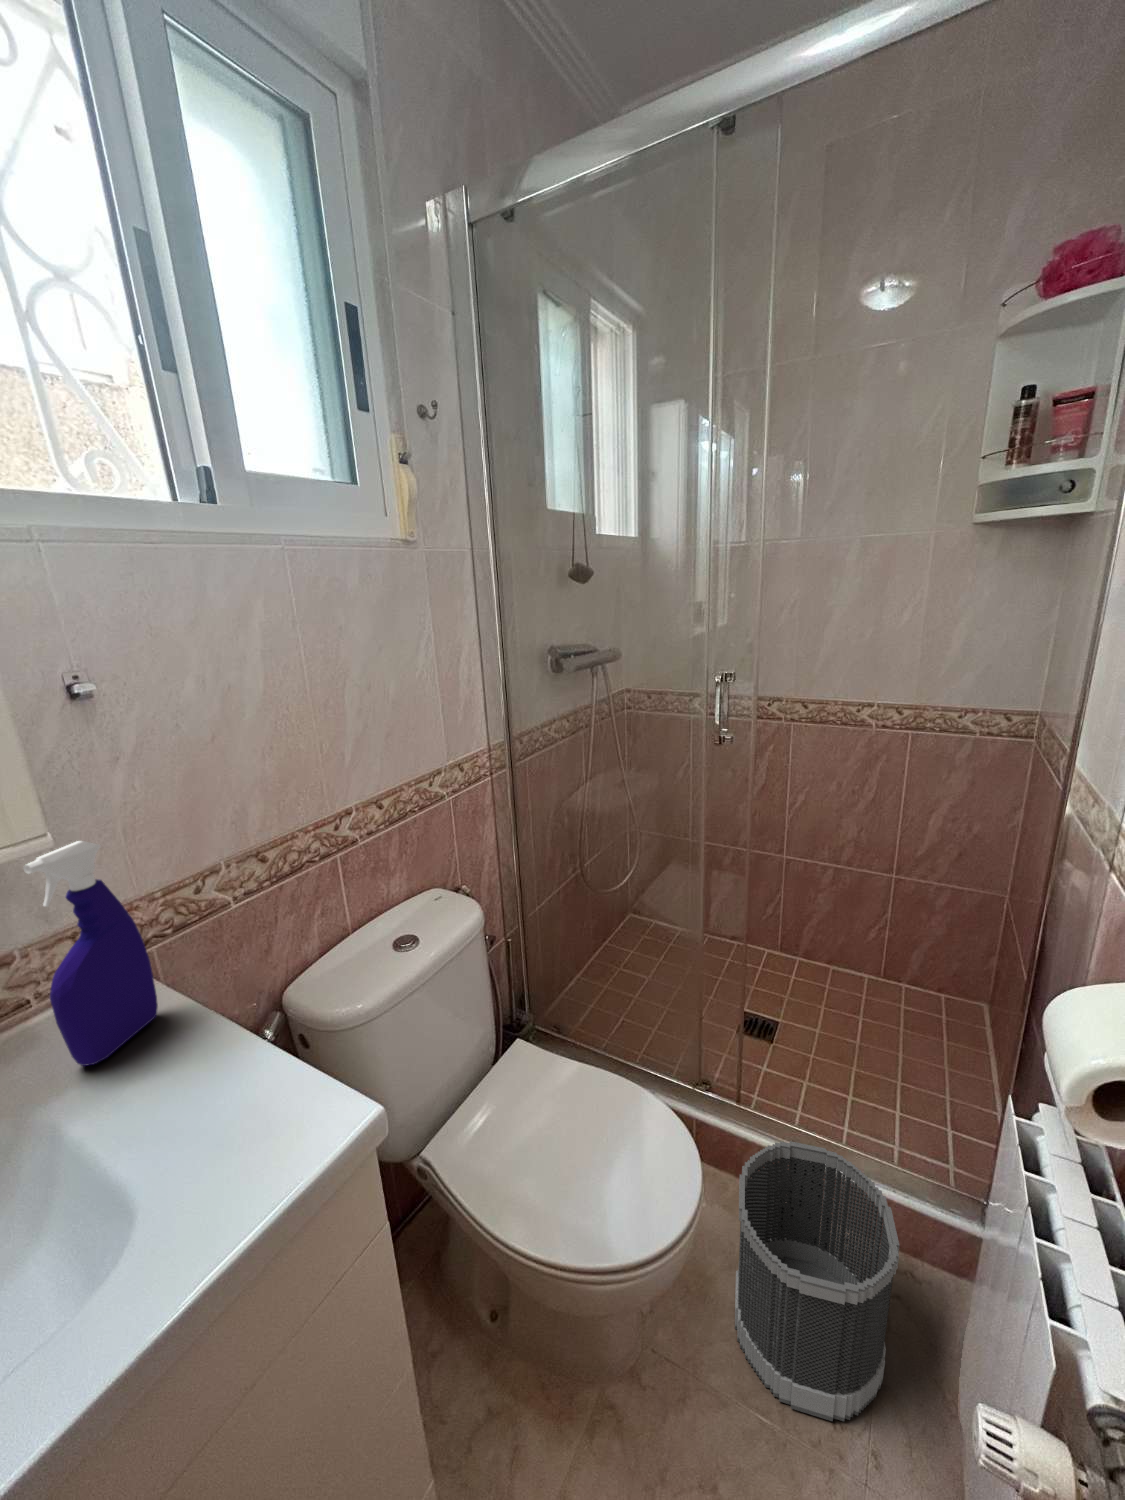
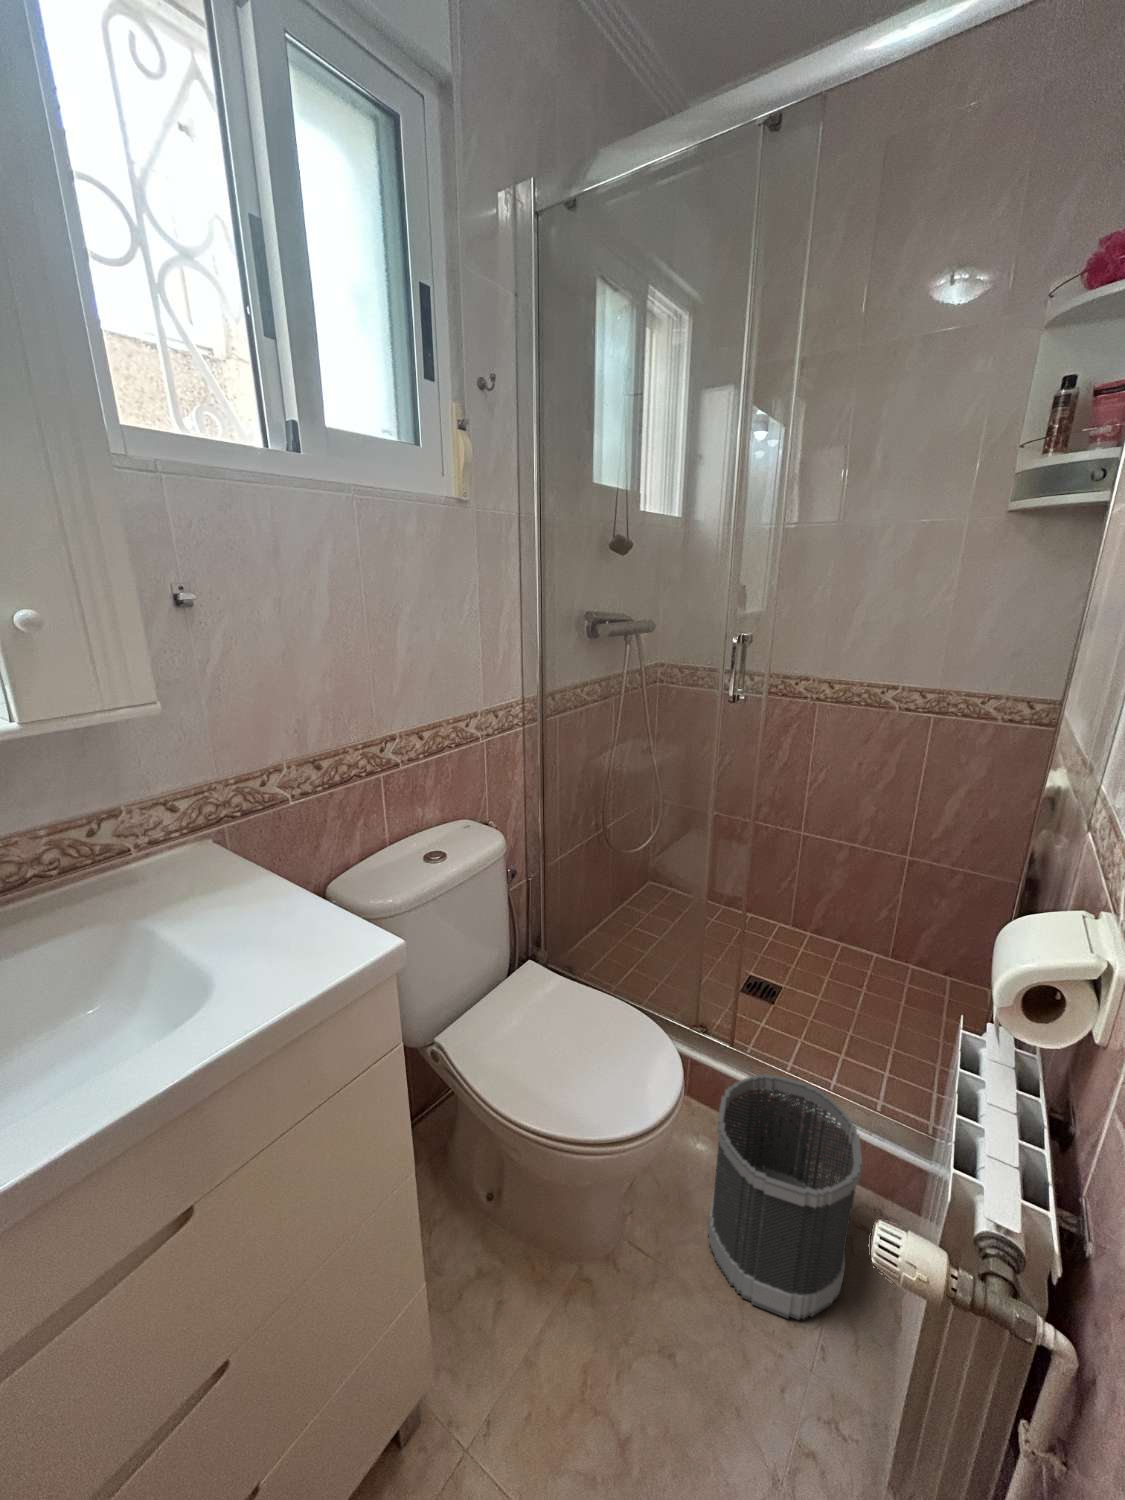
spray bottle: present [23,841,158,1066] -> none [139,716,229,899]

